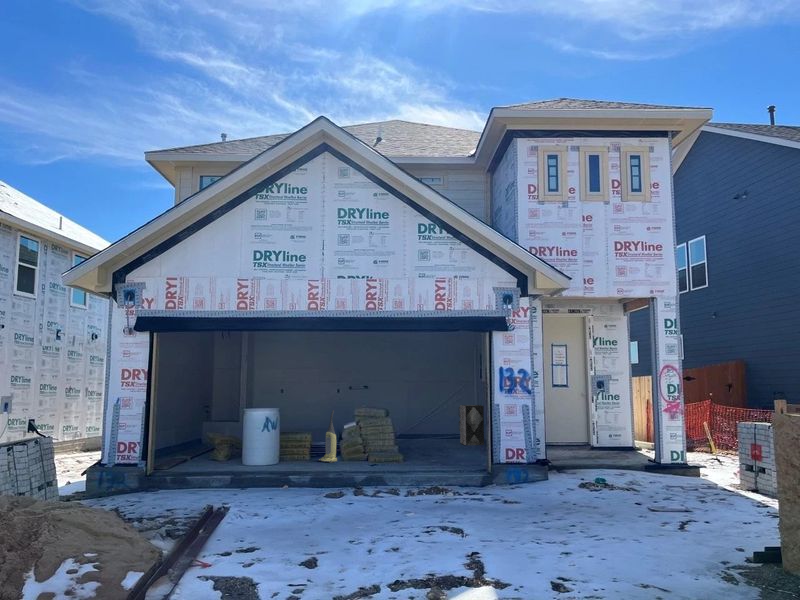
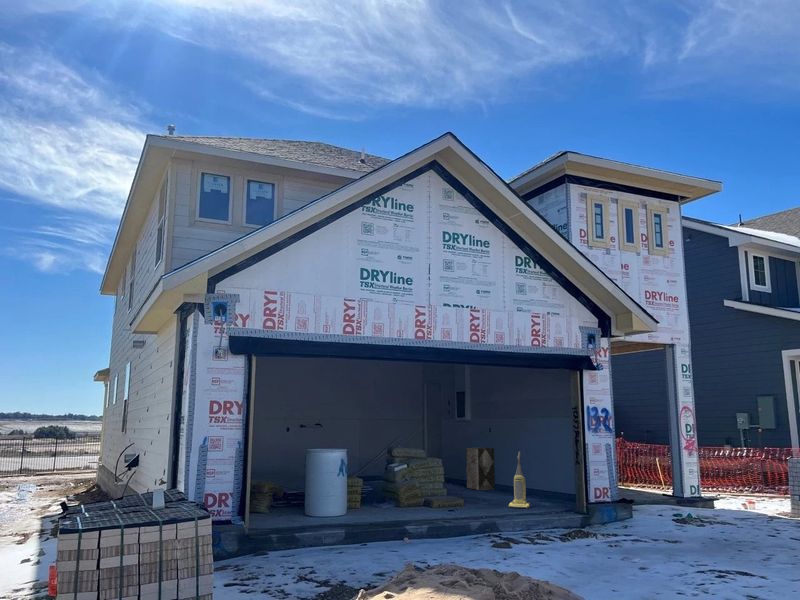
vacuum cleaner: present [318,410,338,463] -> present [508,452,530,509]

